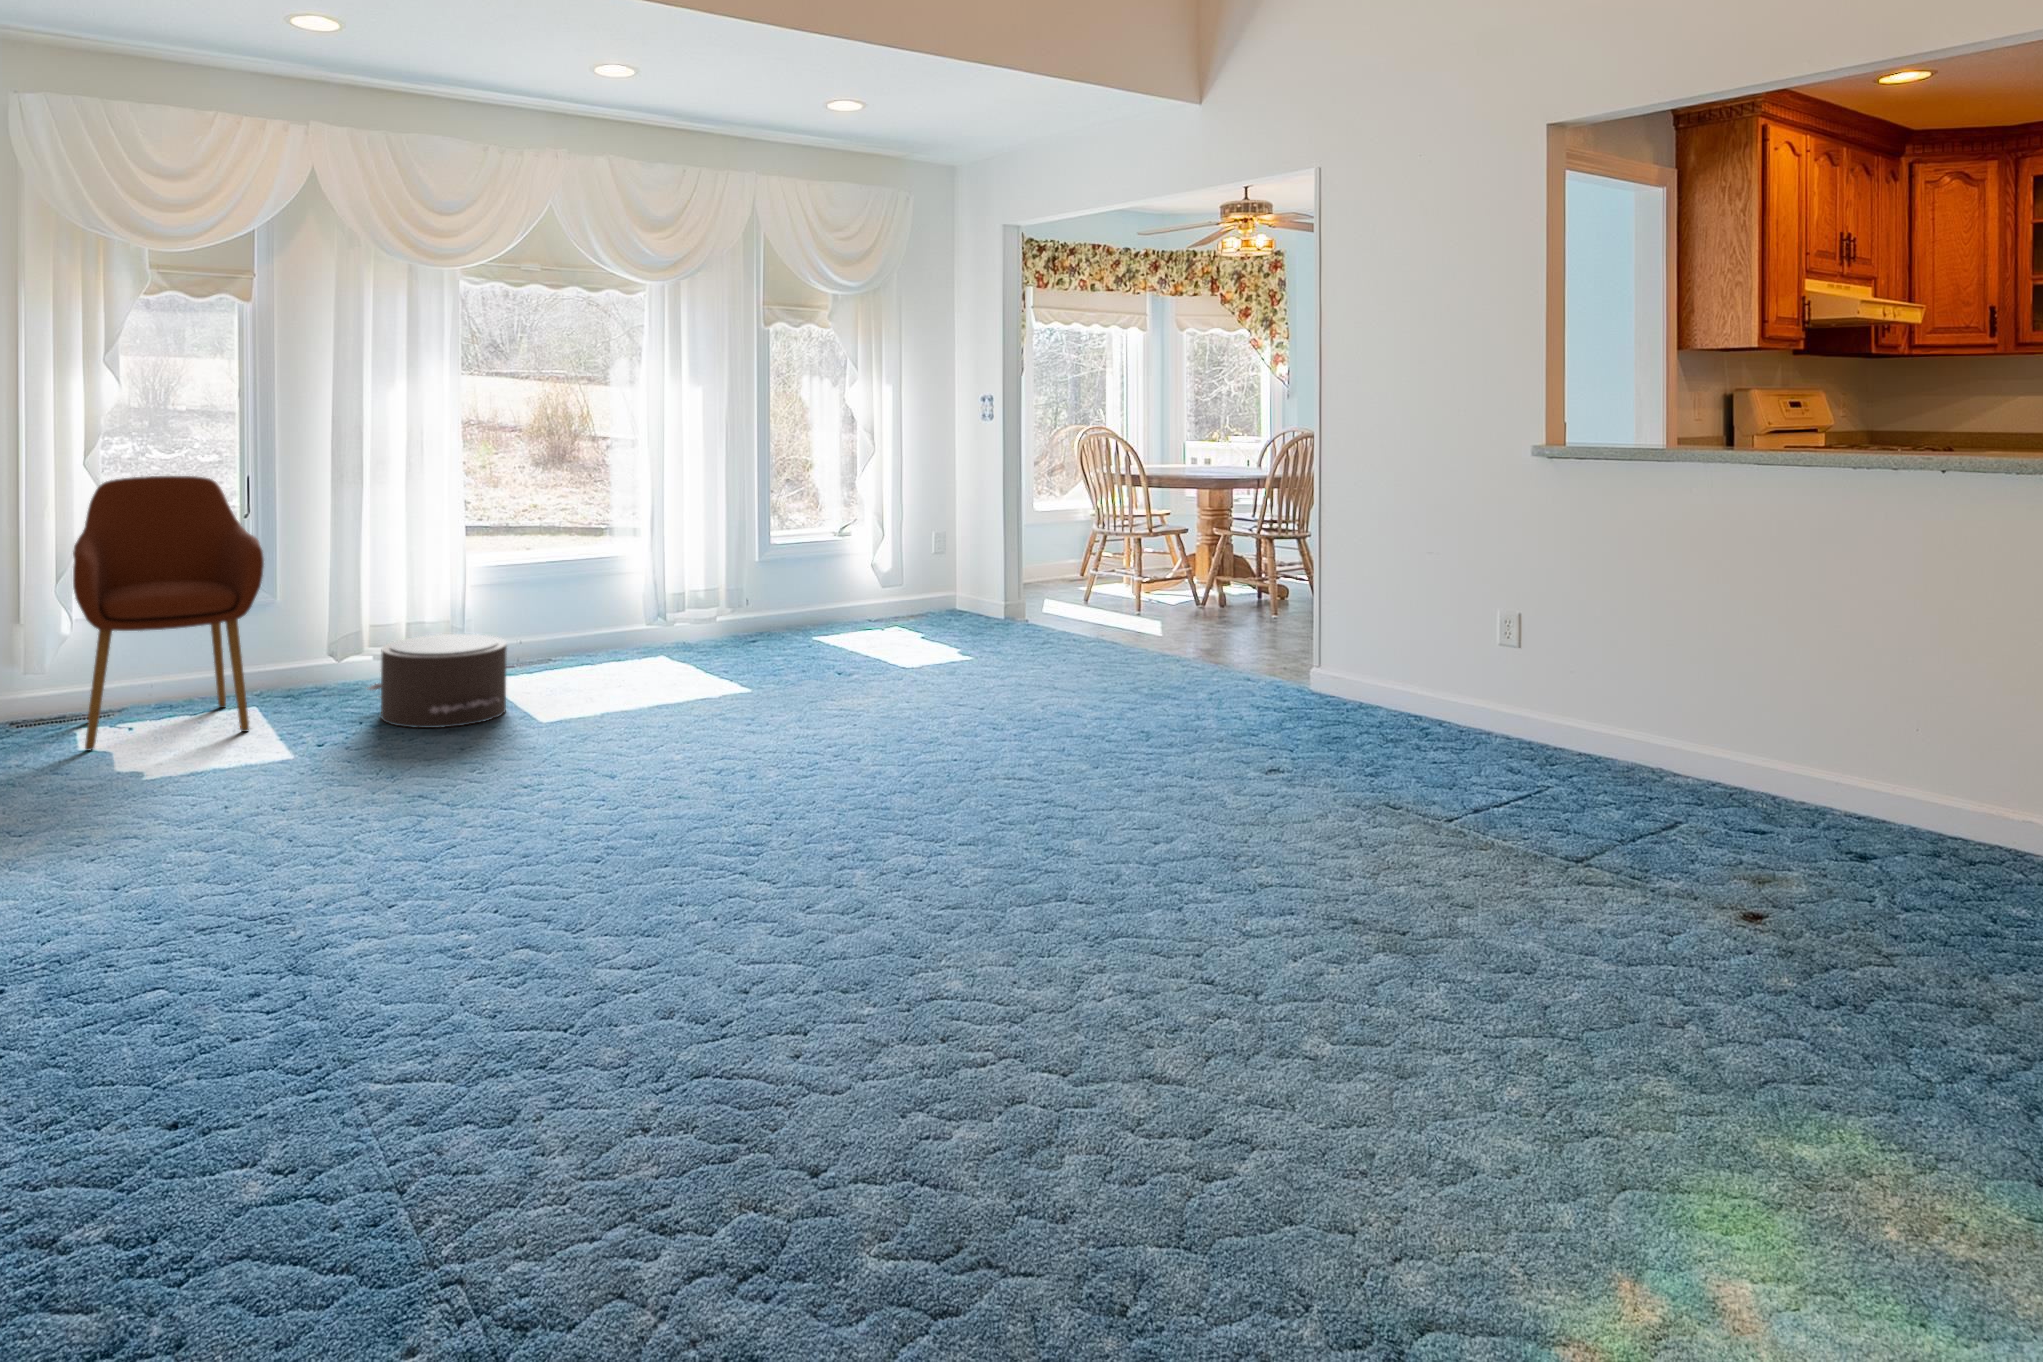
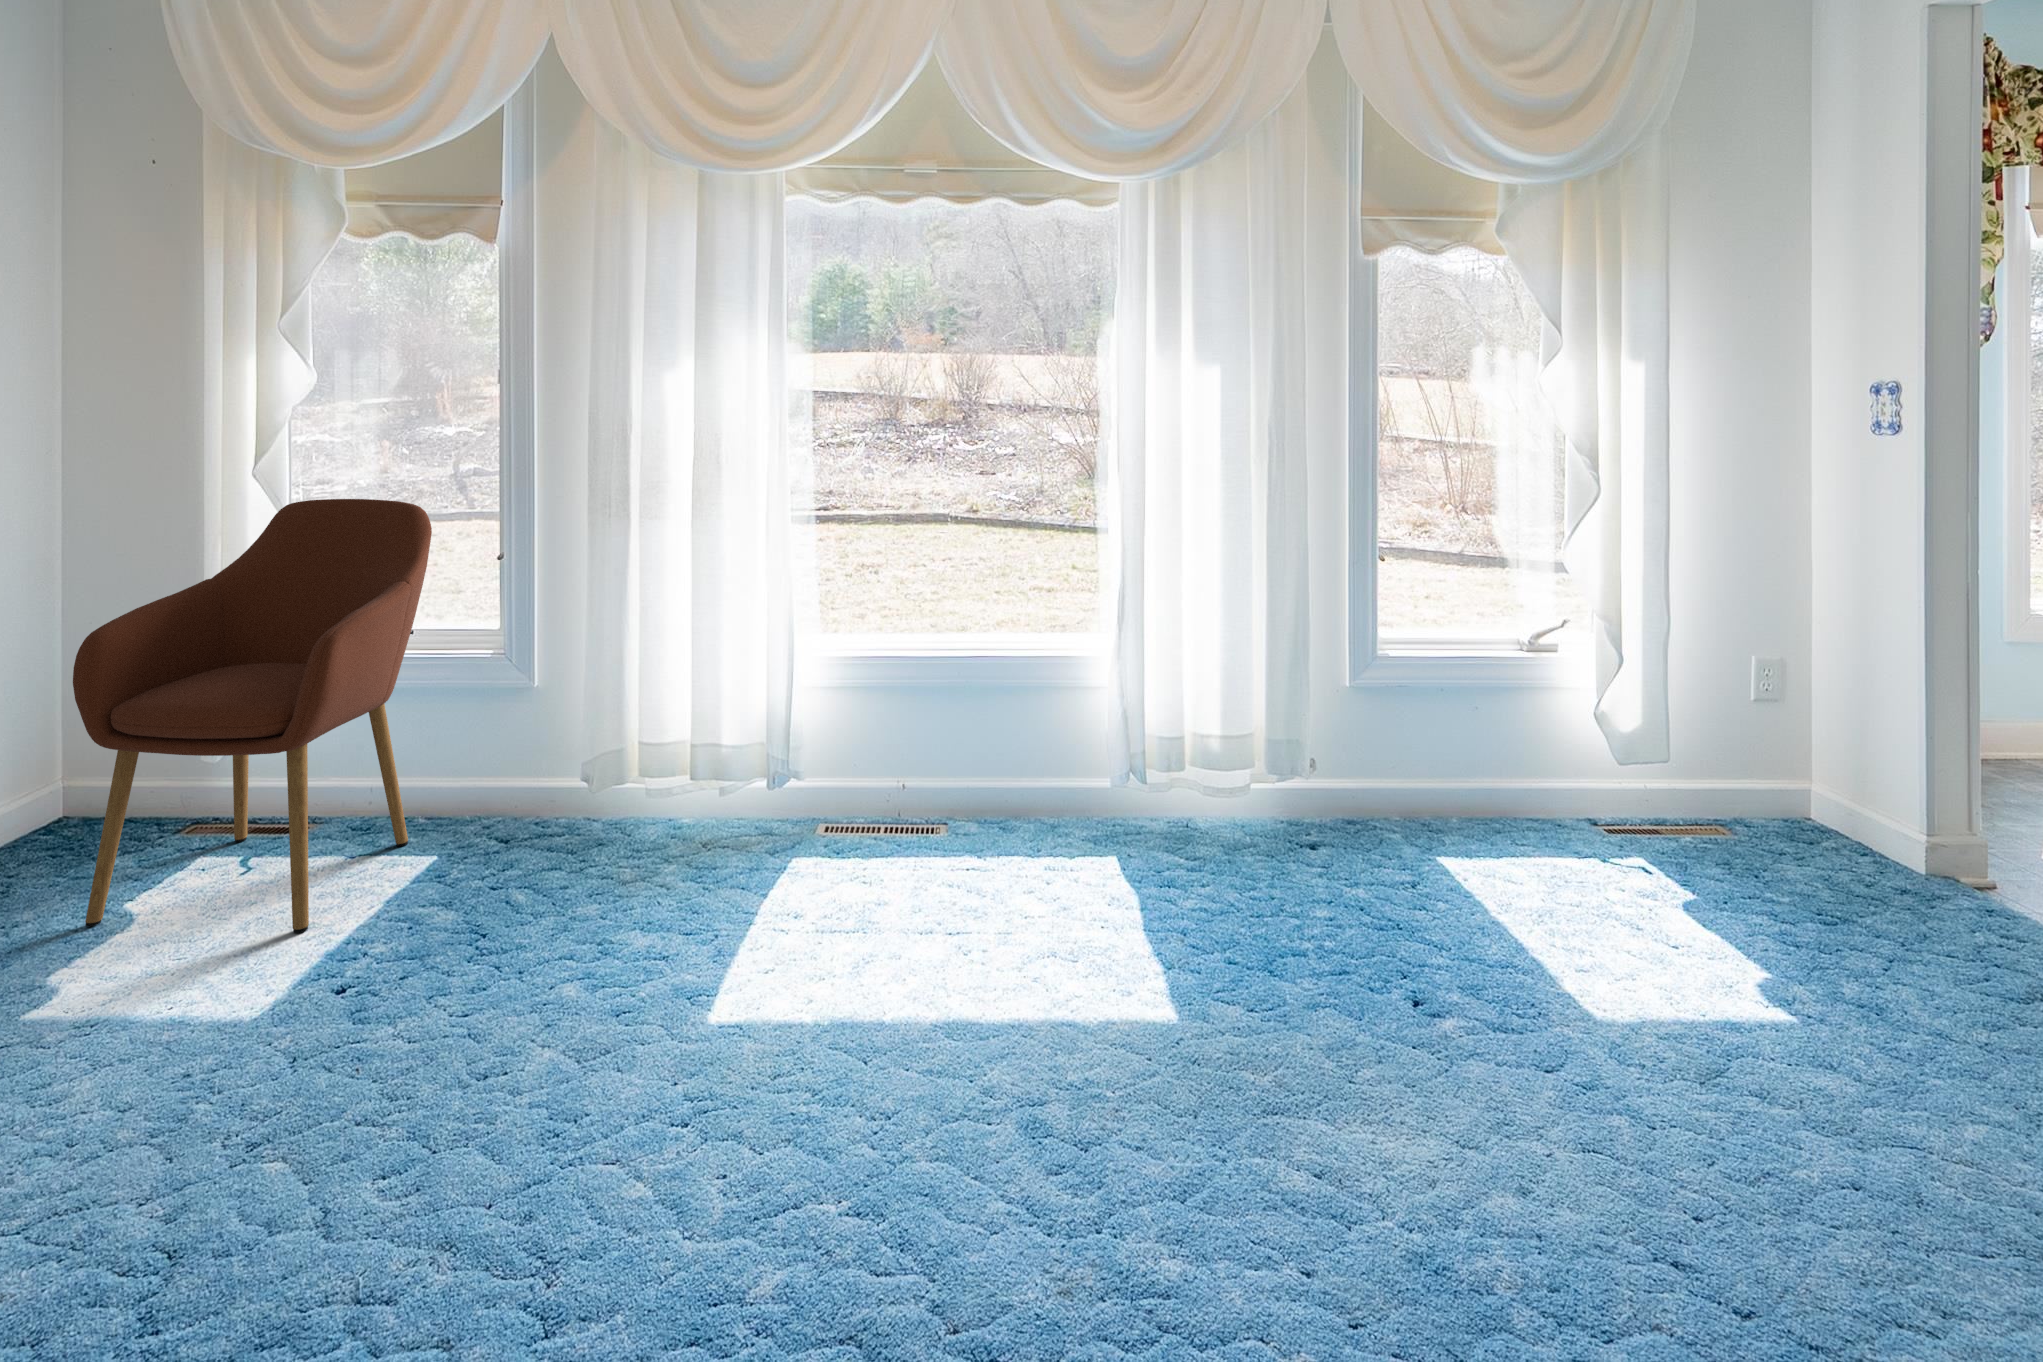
pouf: present [368,634,507,728] -> none [446,800,692,1027]

